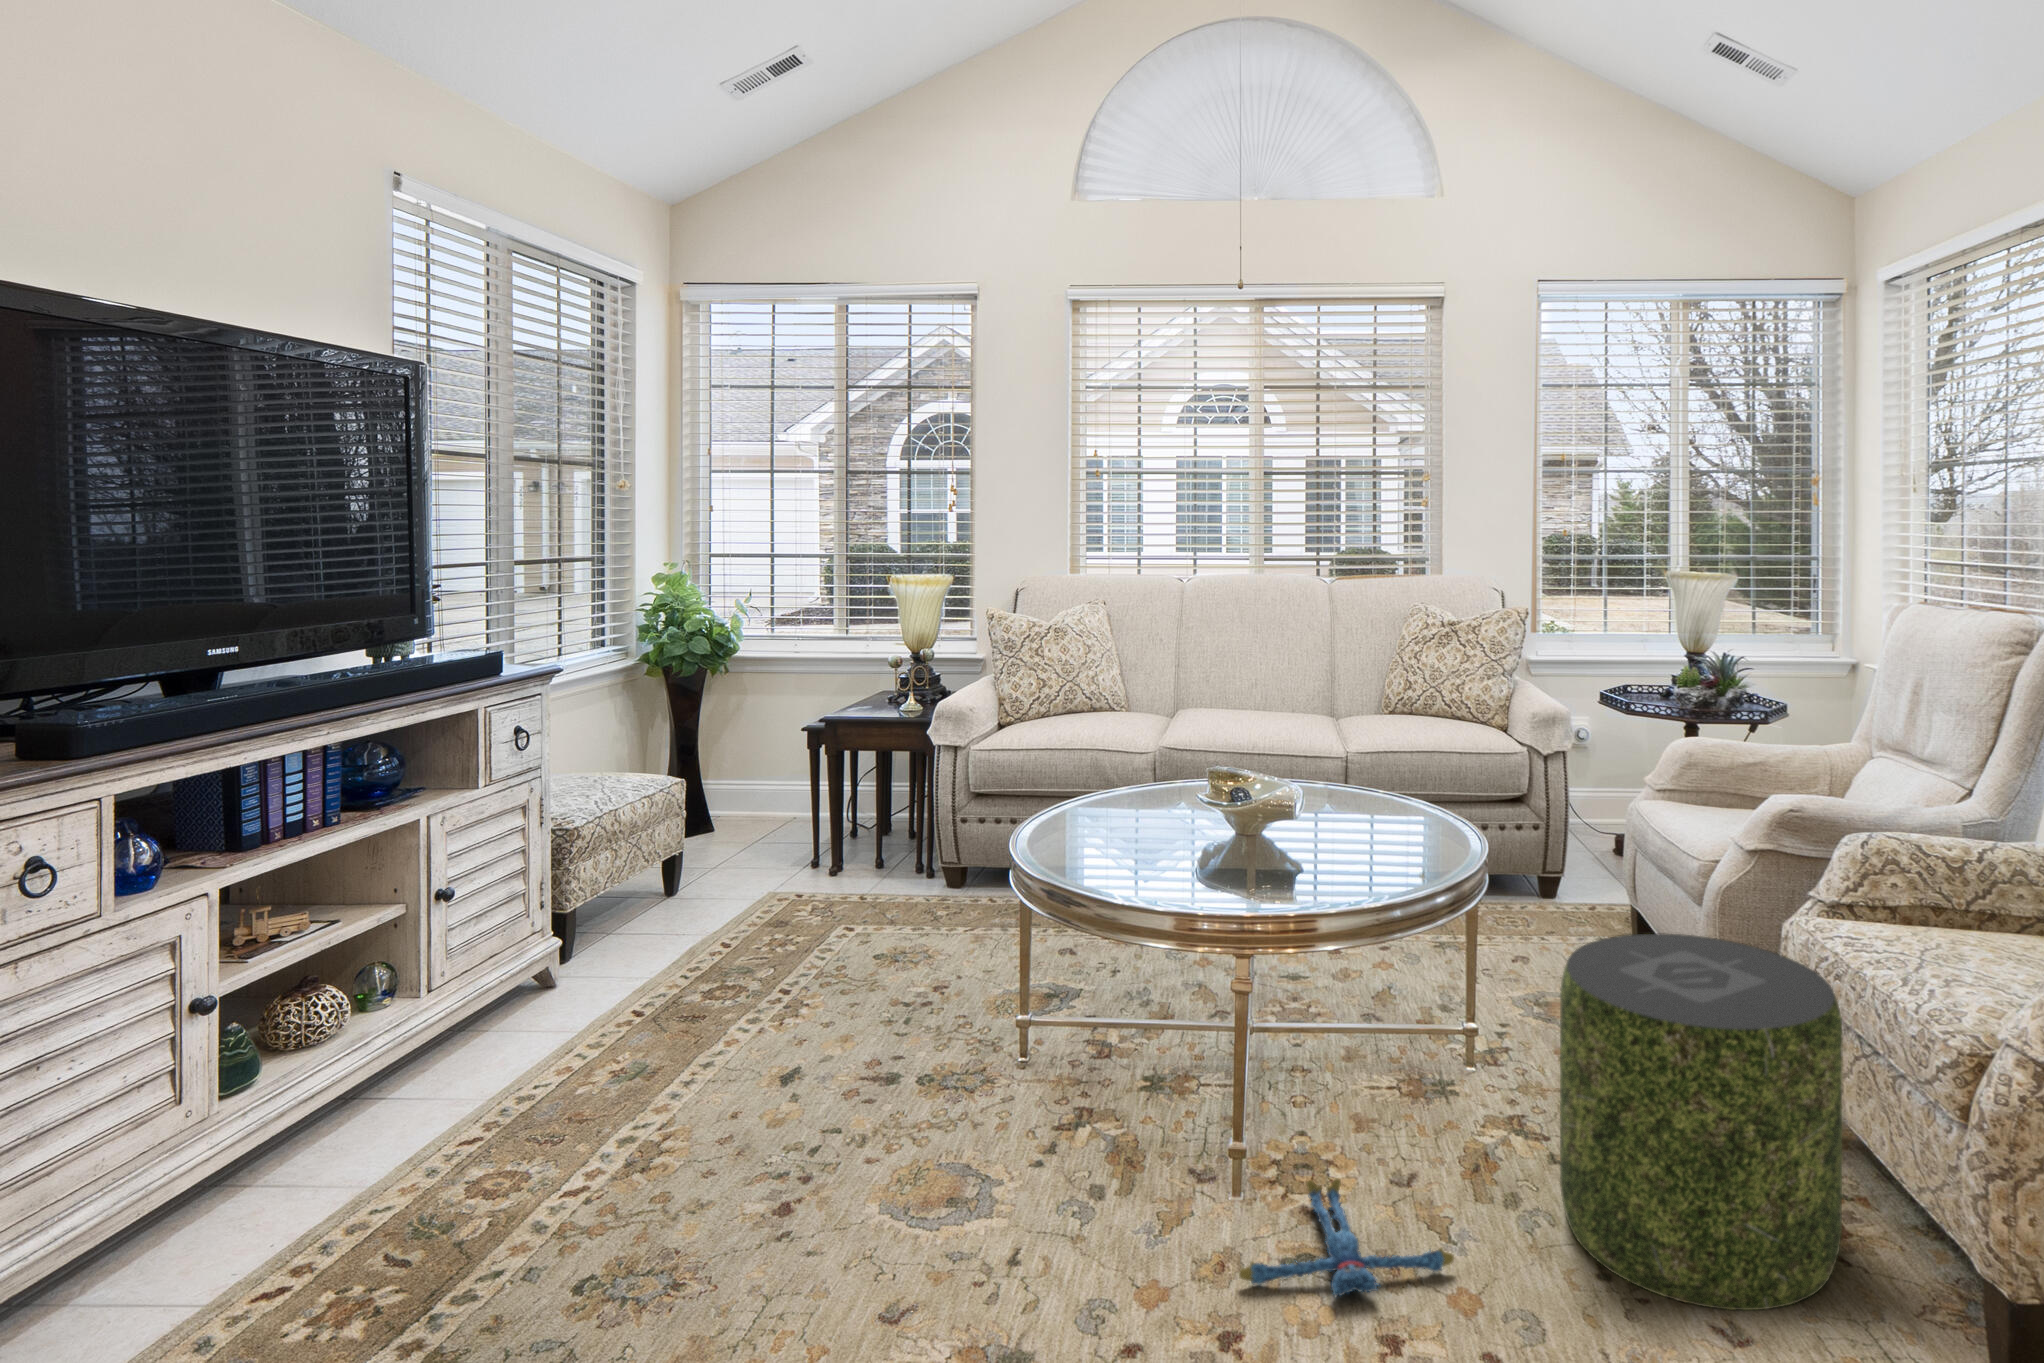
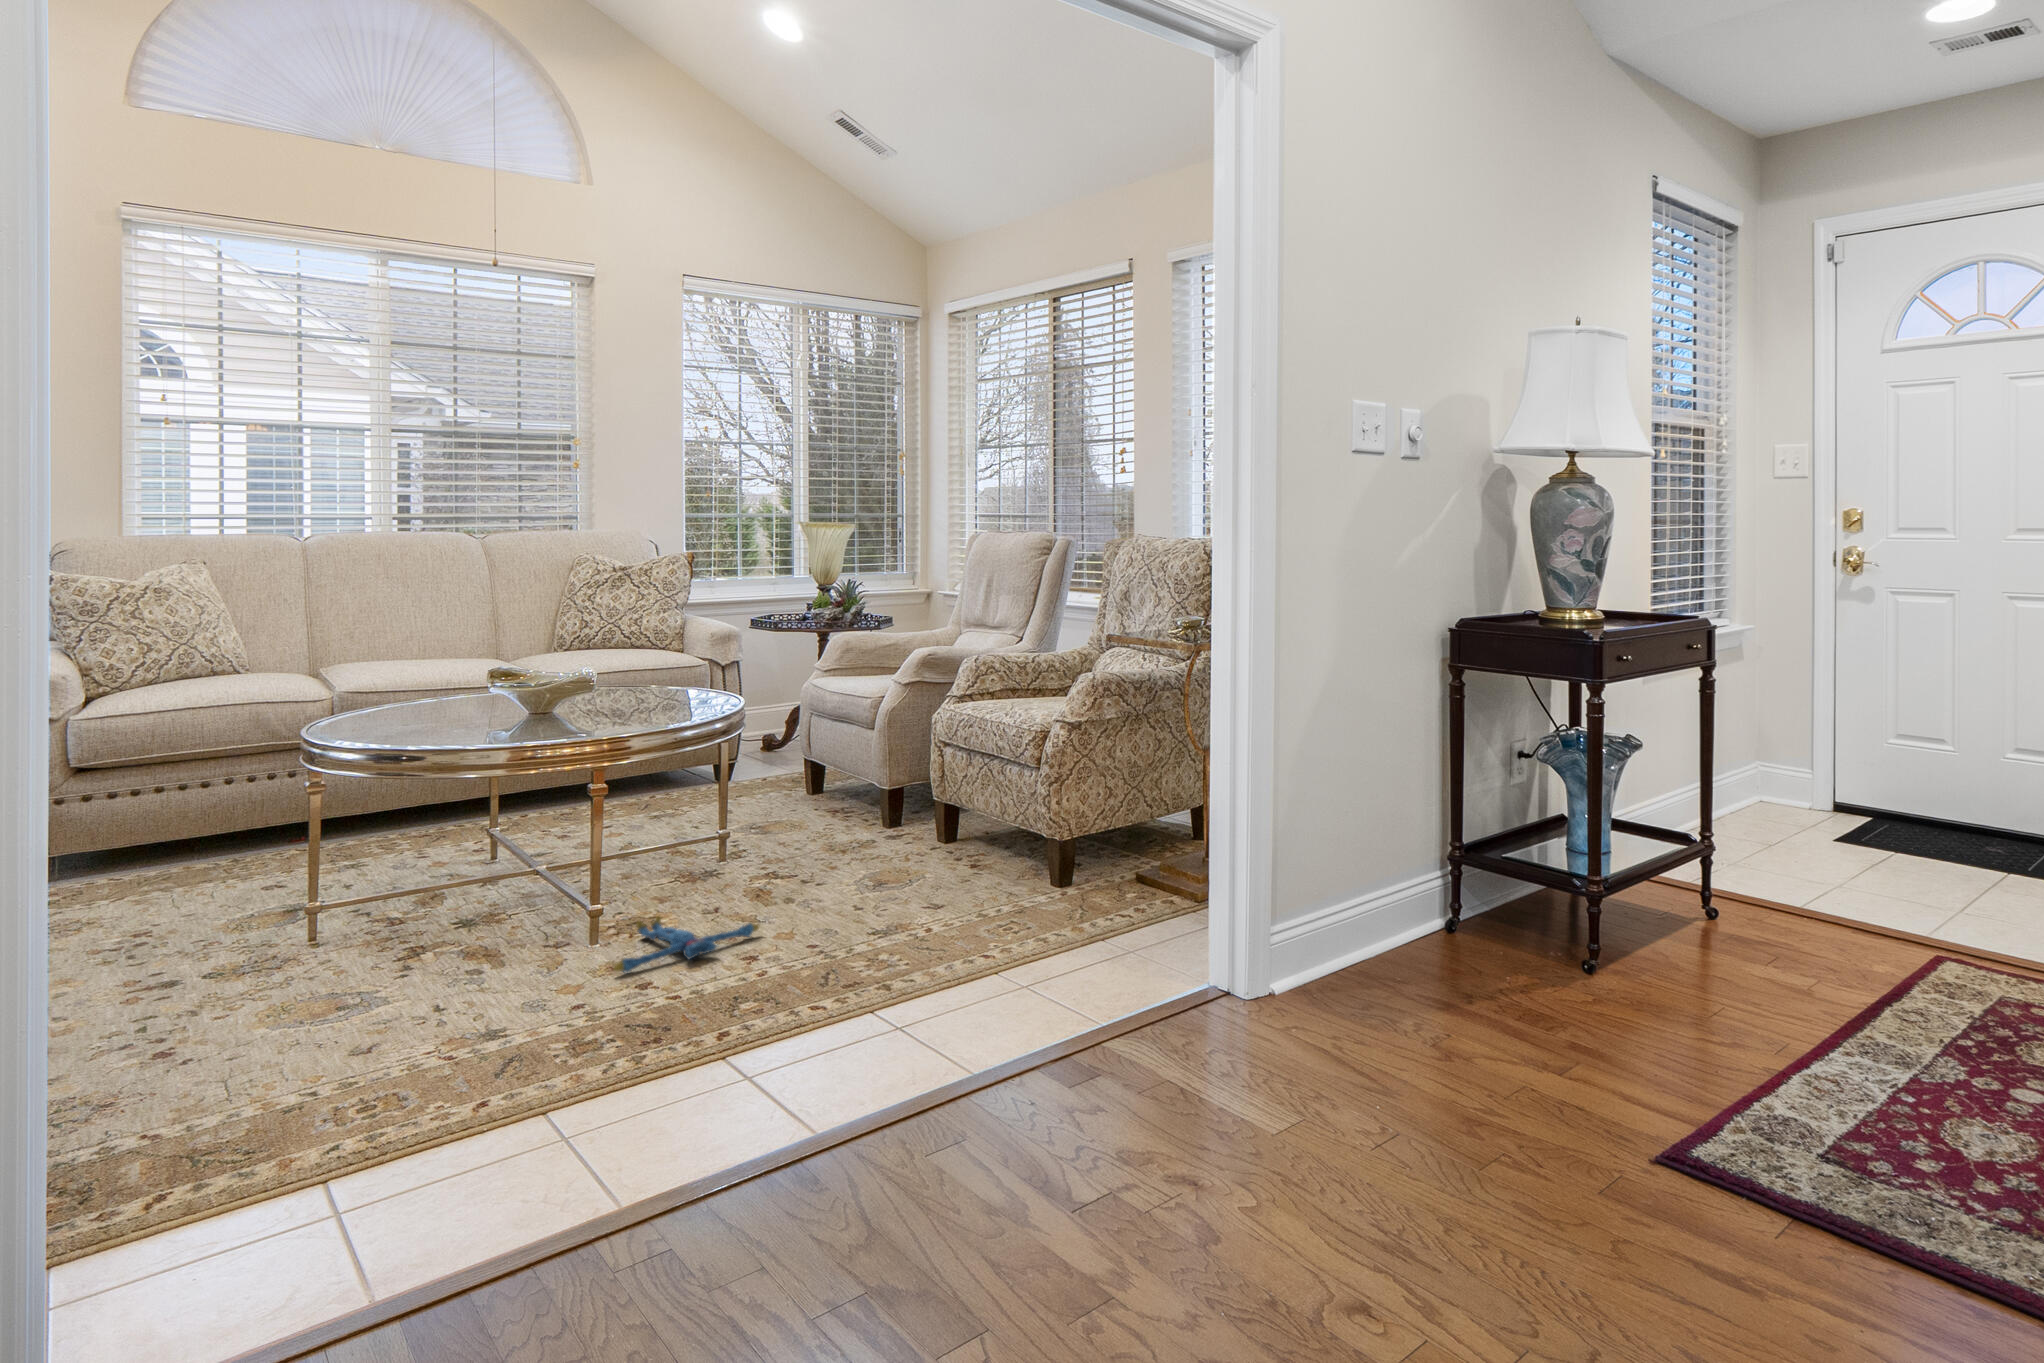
pouf: present [1560,933,1843,1310] -> none [811,720,978,912]

